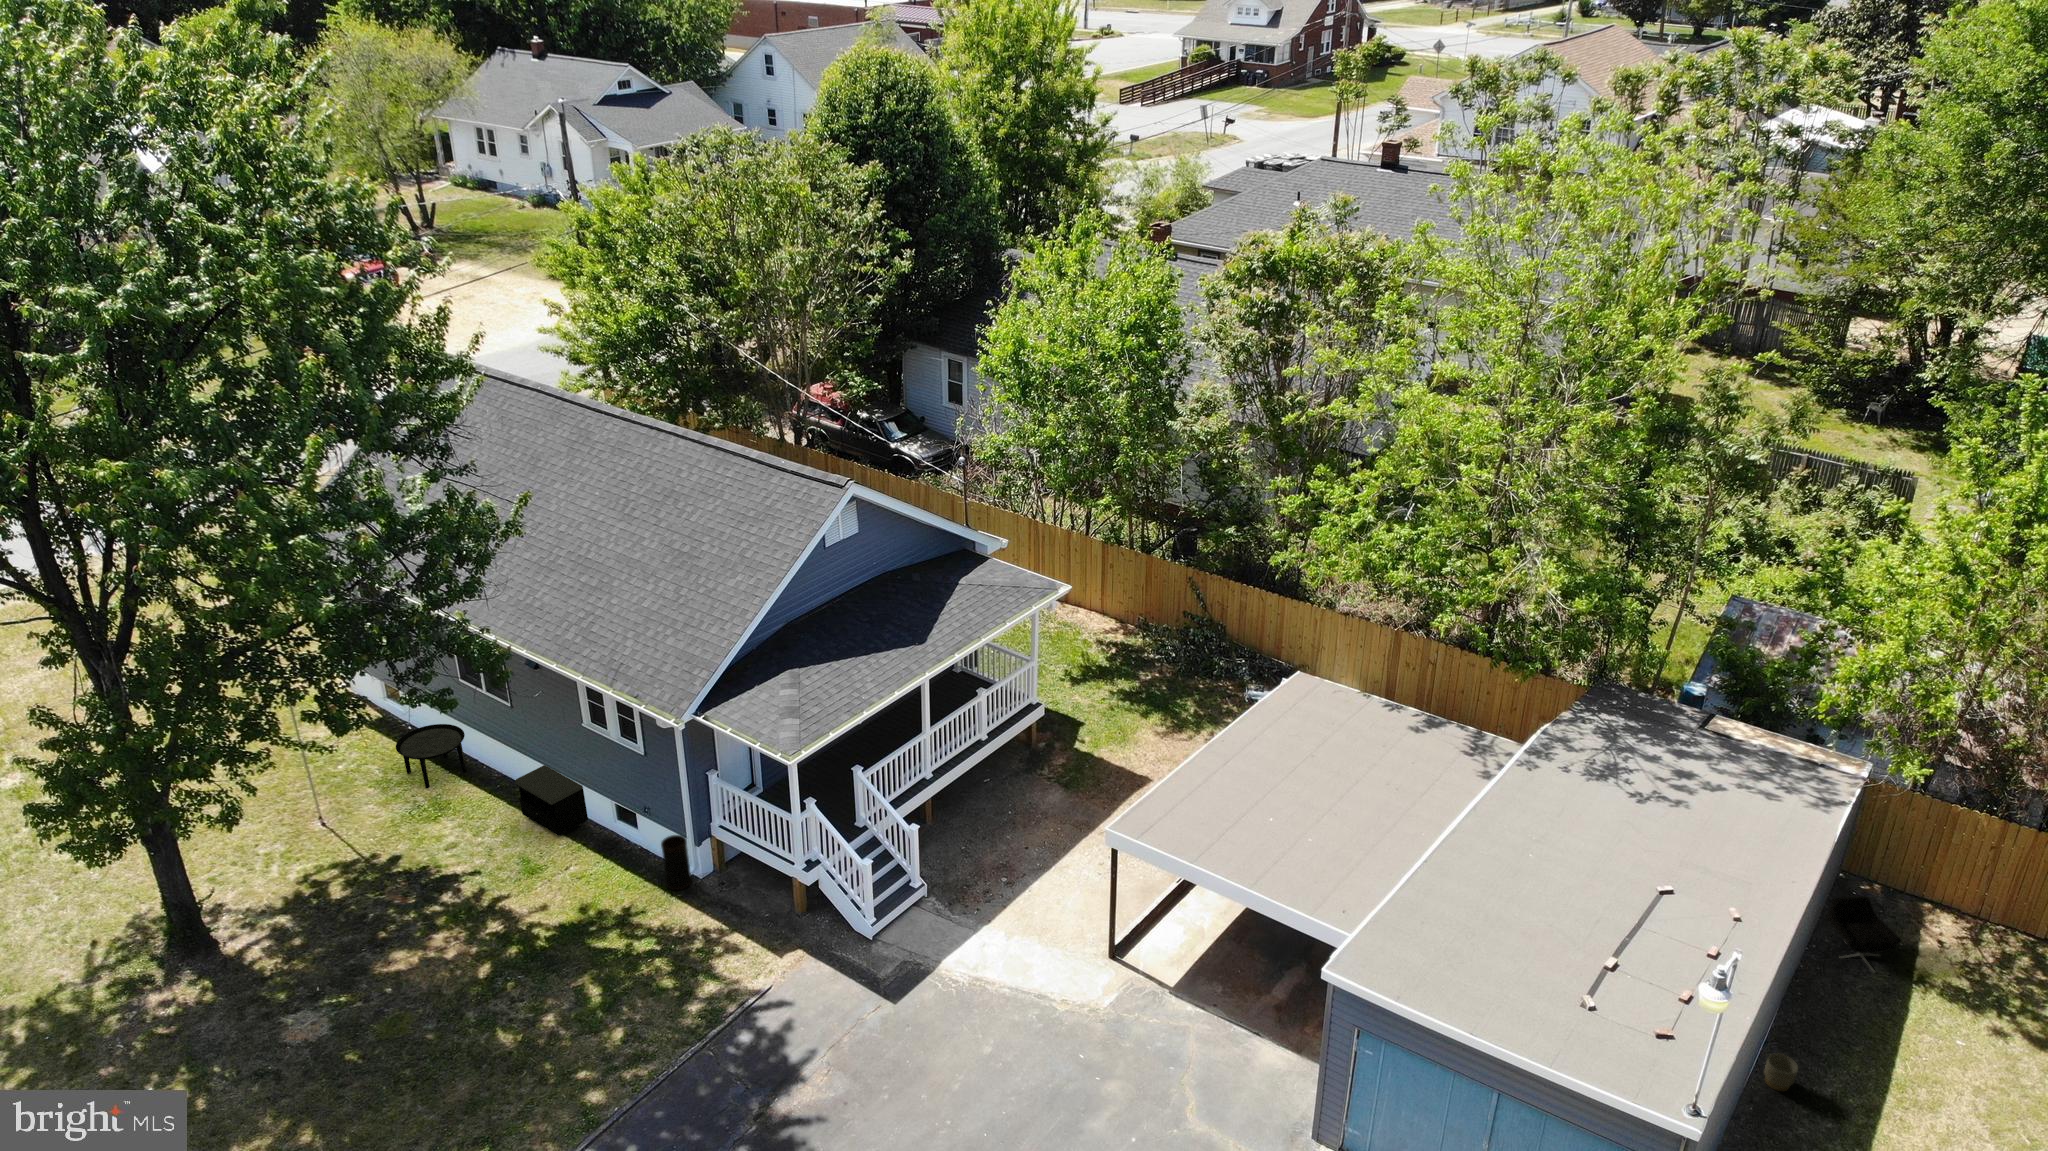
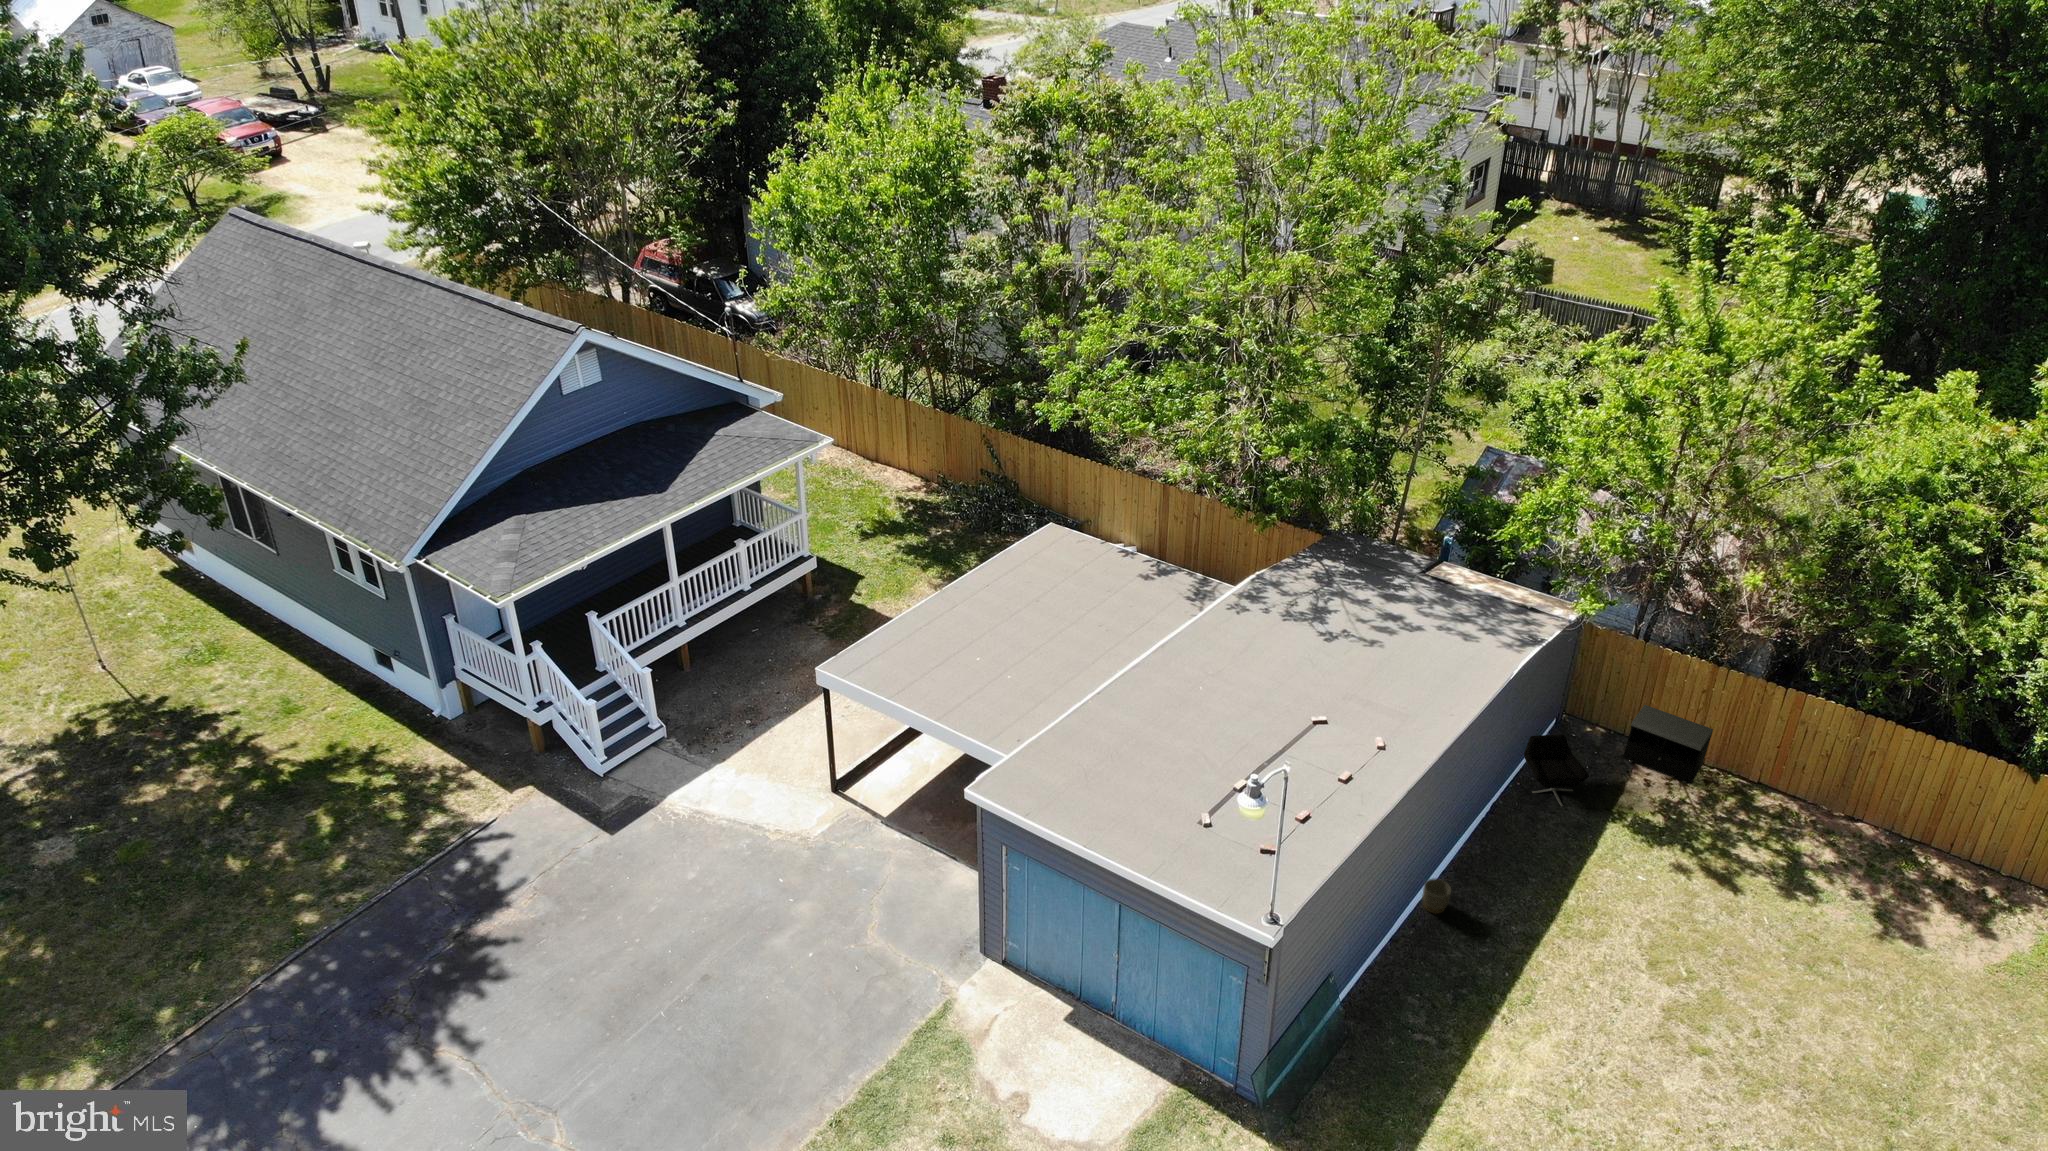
round table: present [396,724,467,788] -> none [175,574,251,635]
storage bench: present [515,765,588,836] -> present [1623,705,1713,783]
trash can: present [661,835,692,890] -> none [407,677,443,730]

